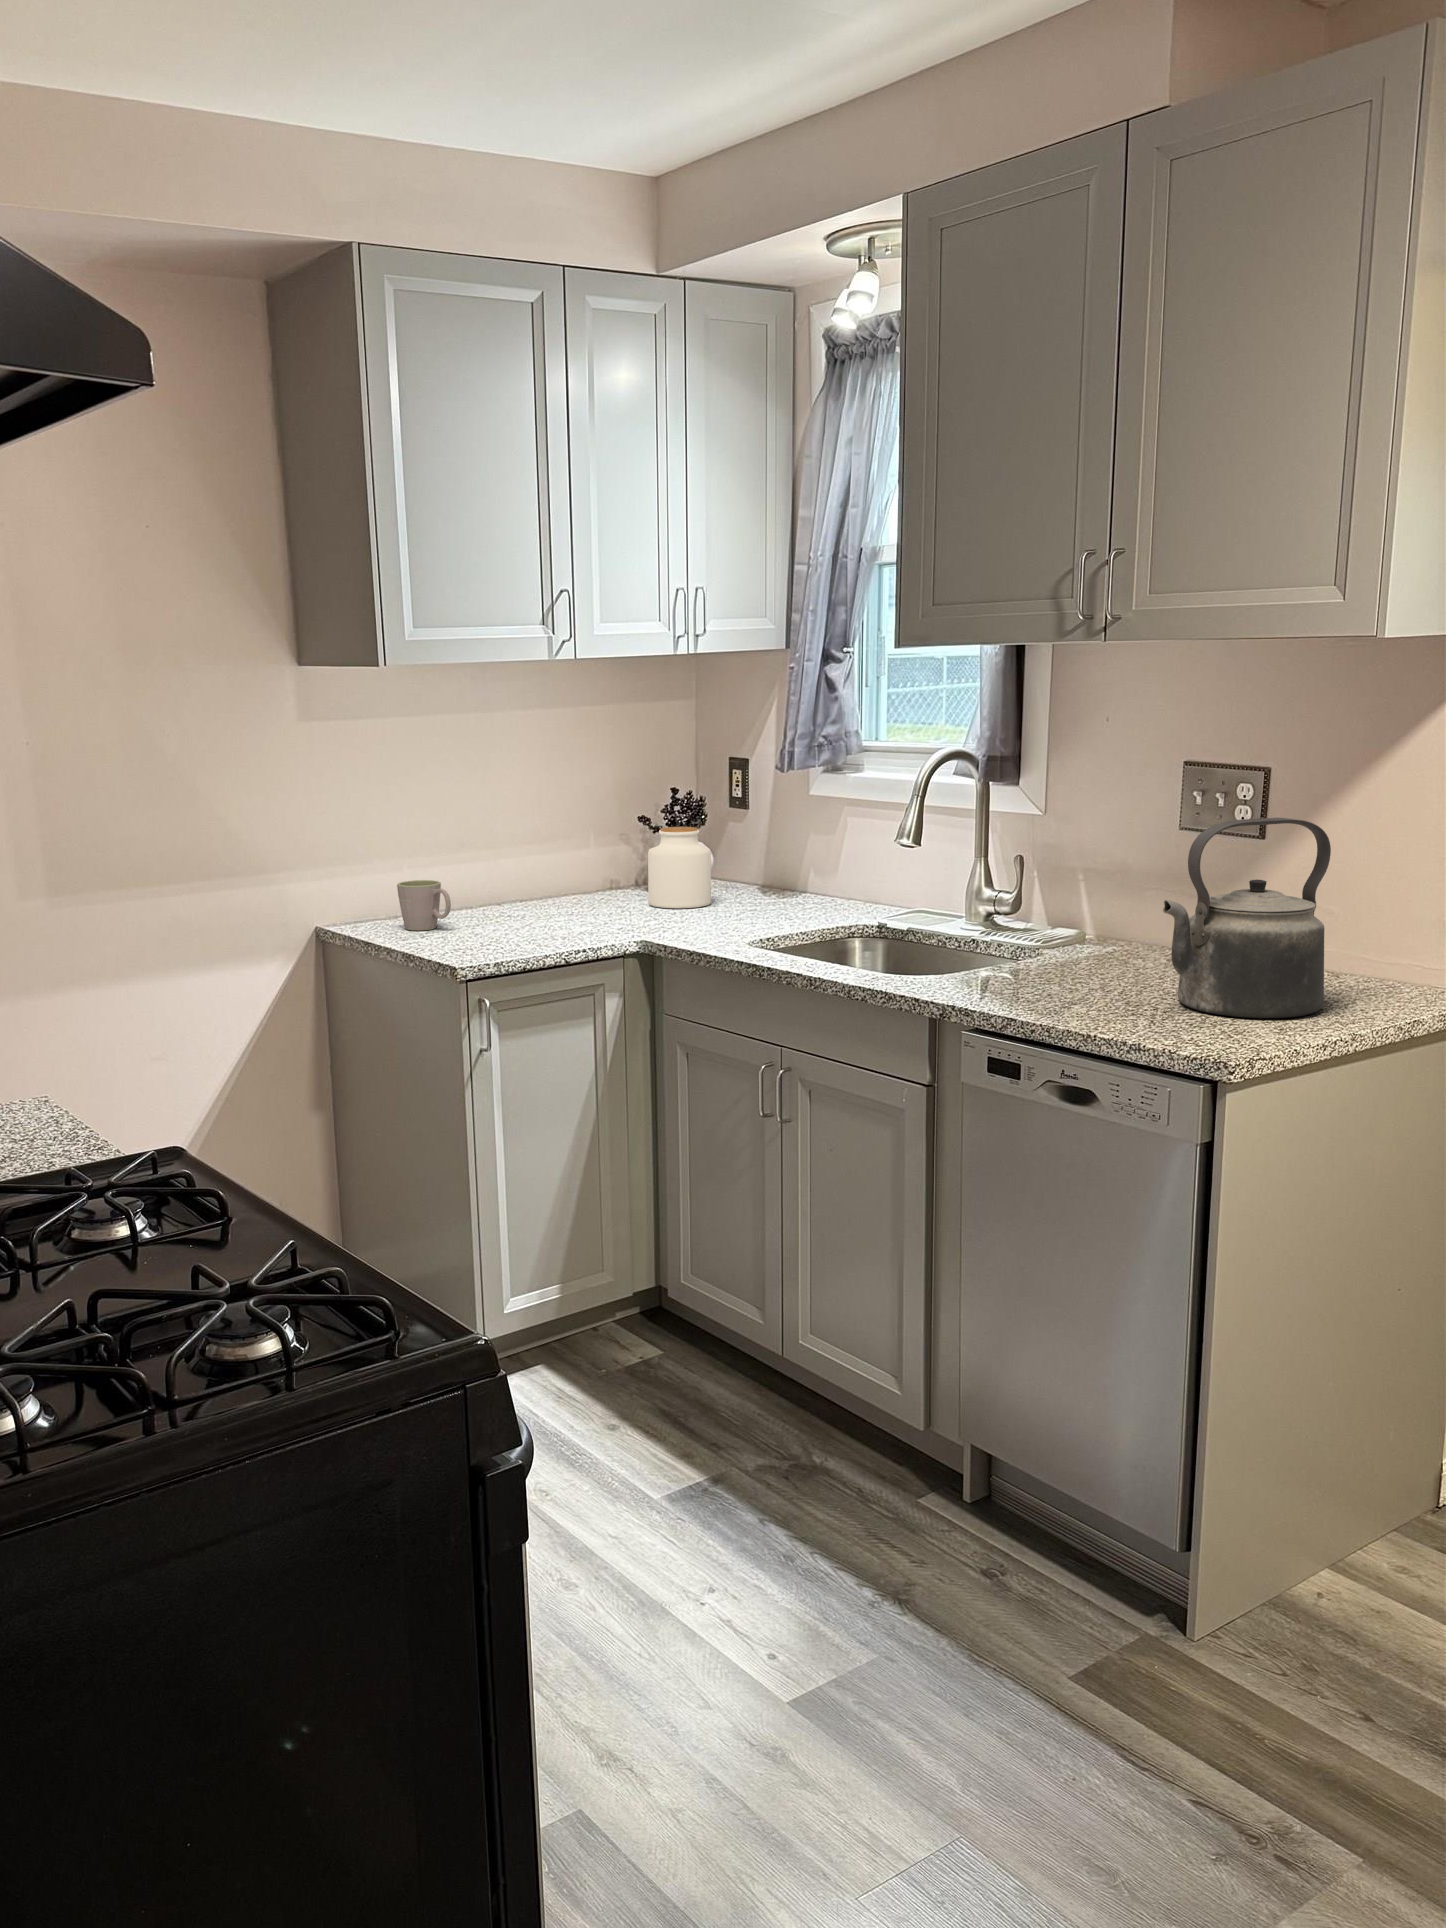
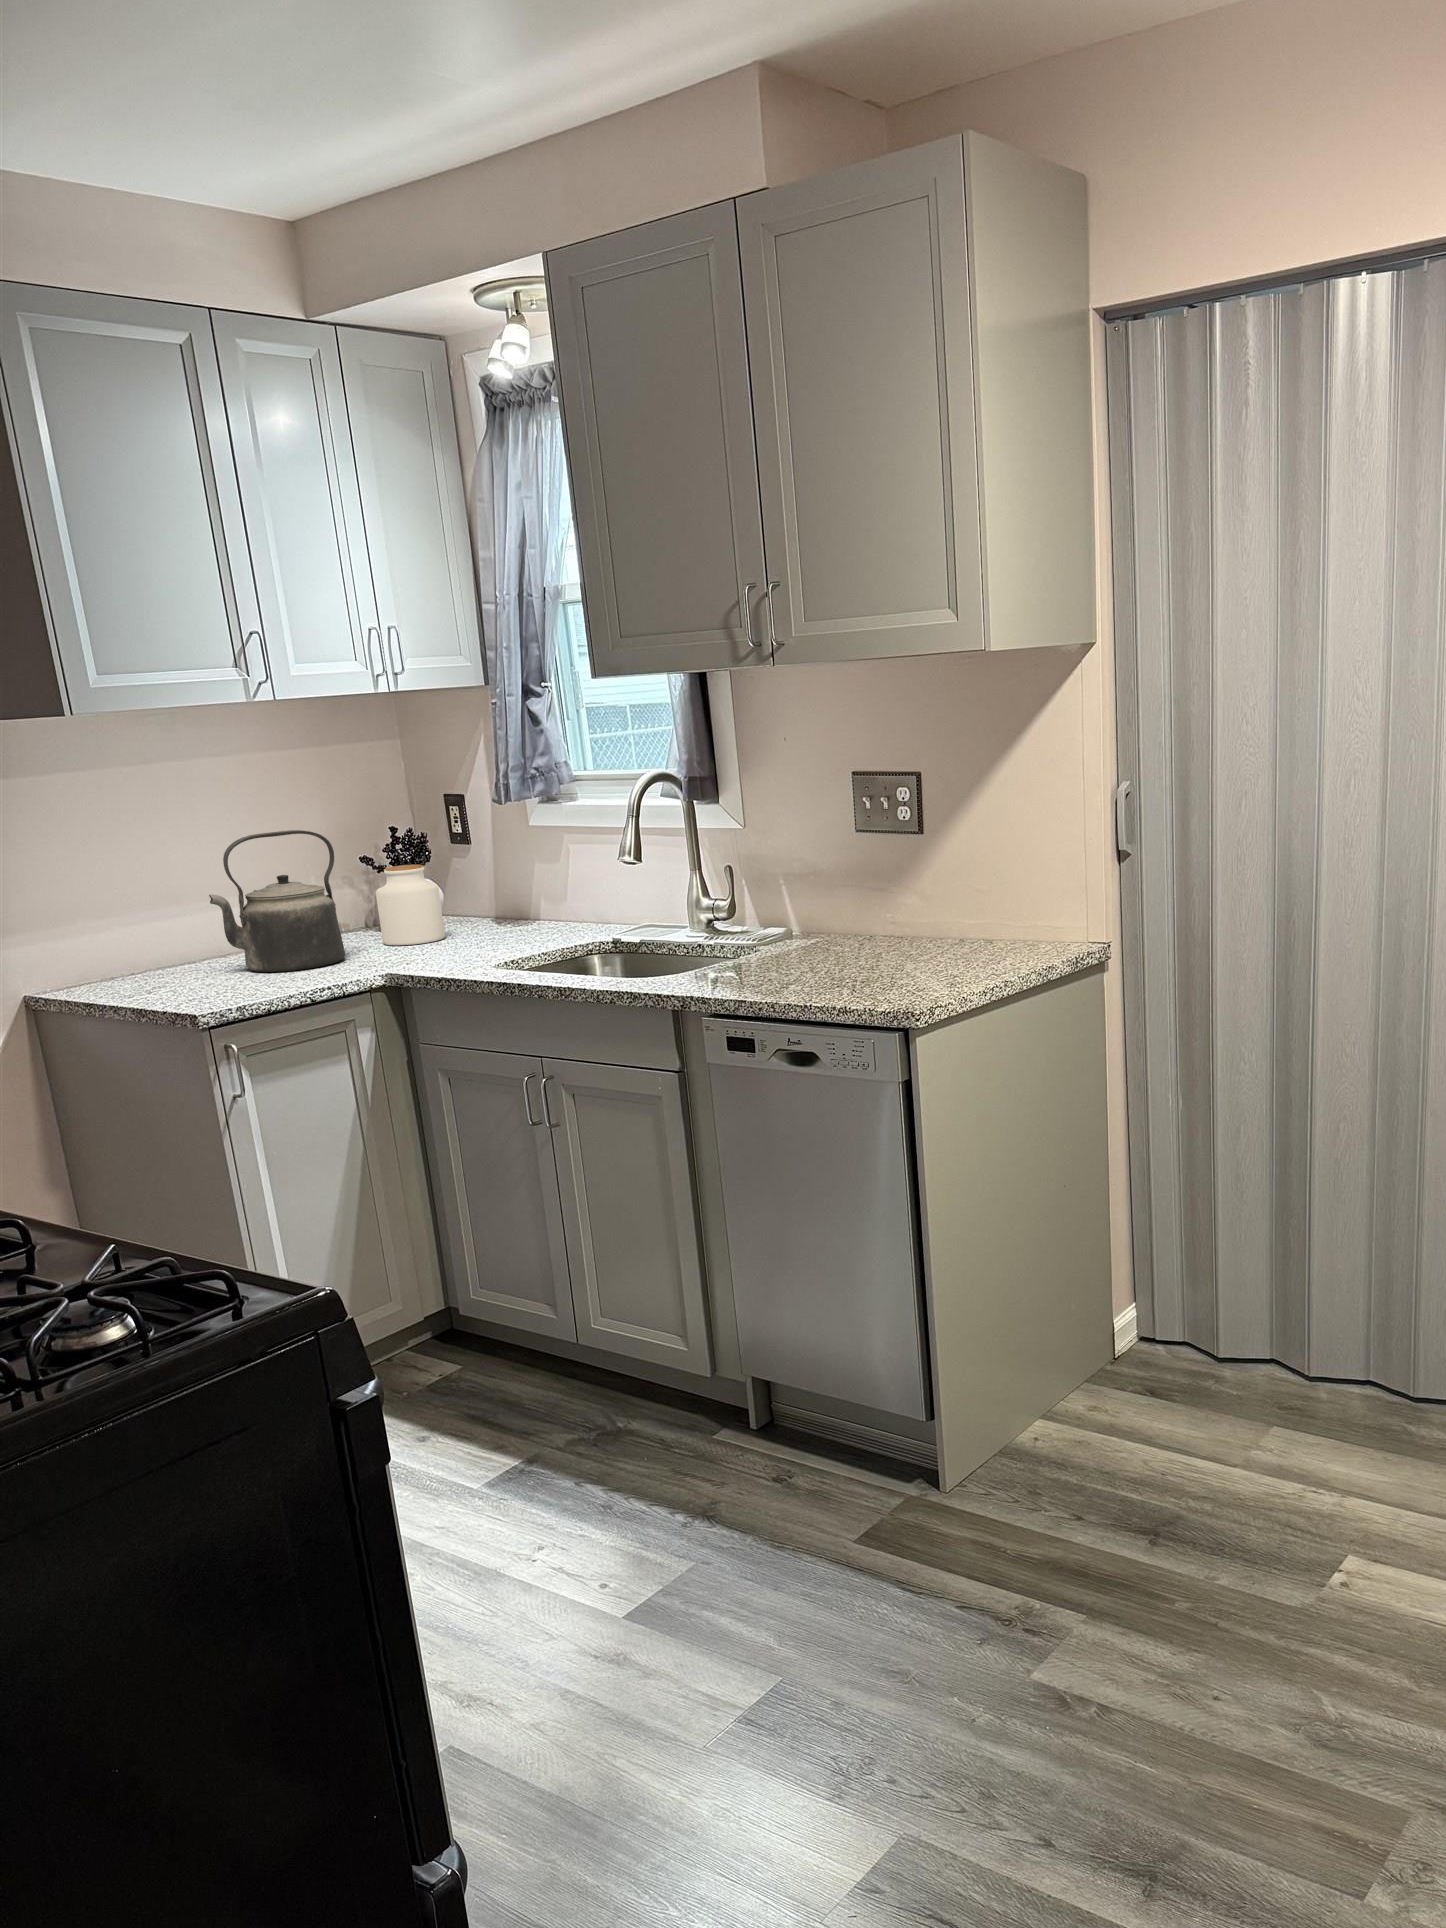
kettle: present [1163,818,1331,1018] -> present [209,830,345,972]
mug: present [397,880,451,931] -> none [119,938,181,990]

